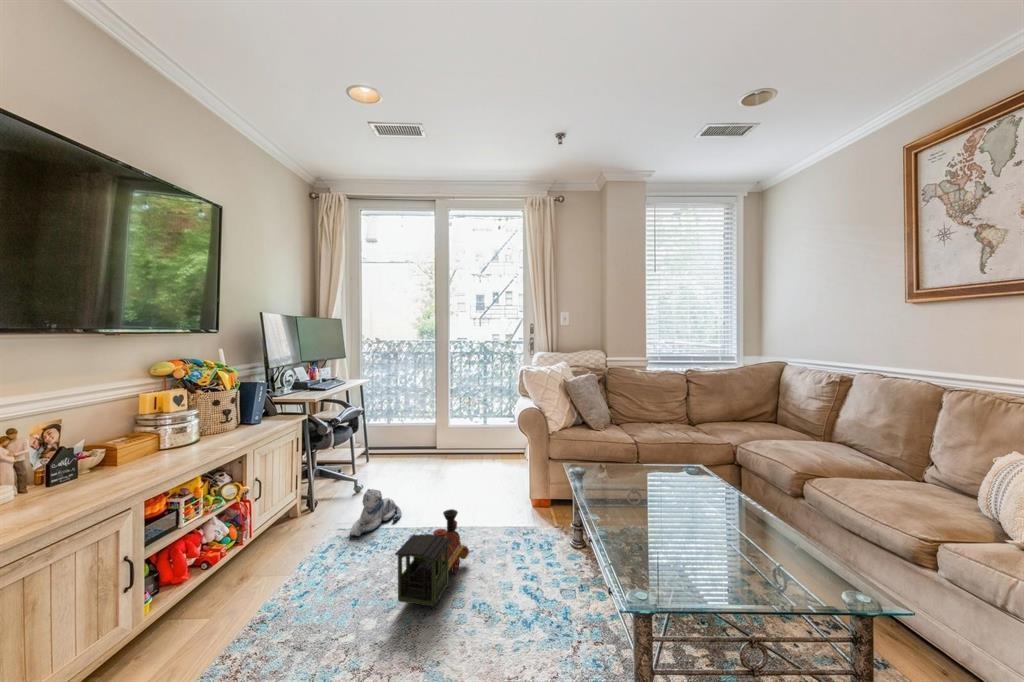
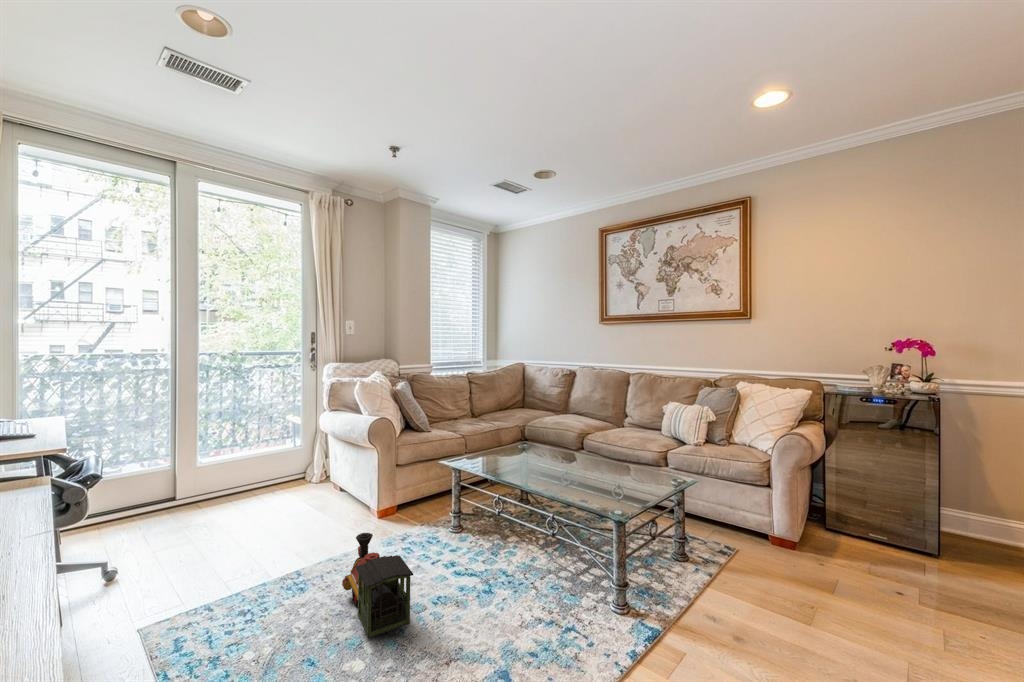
plush toy: present [350,489,401,536] -> none [178,553,239,626]

